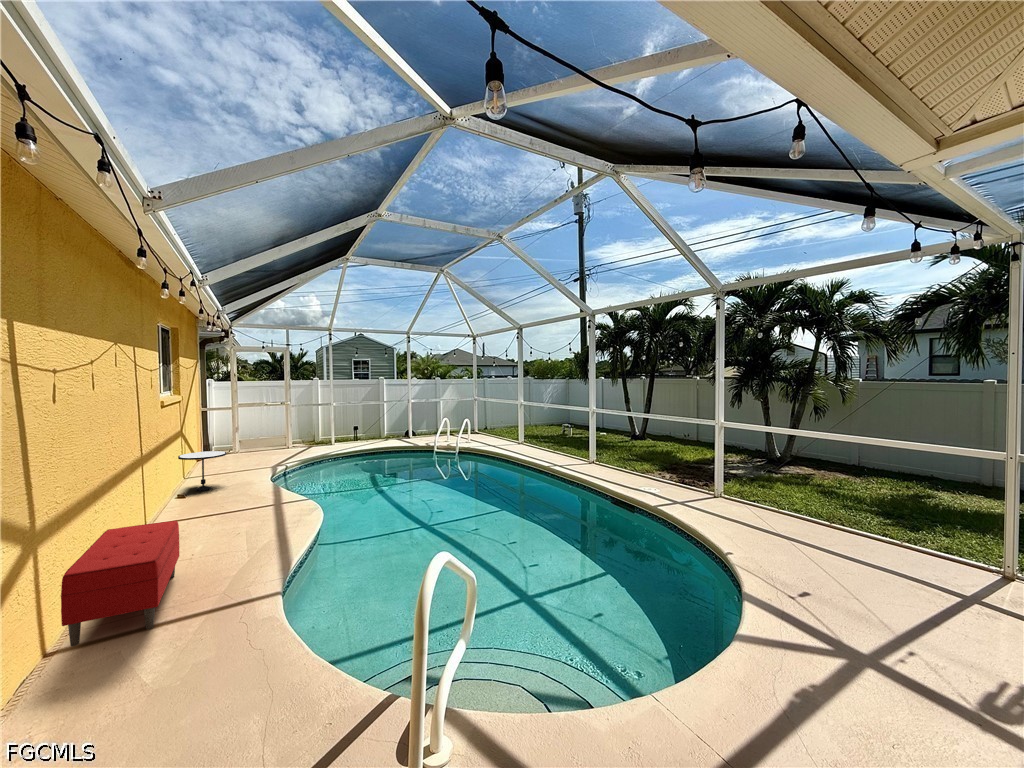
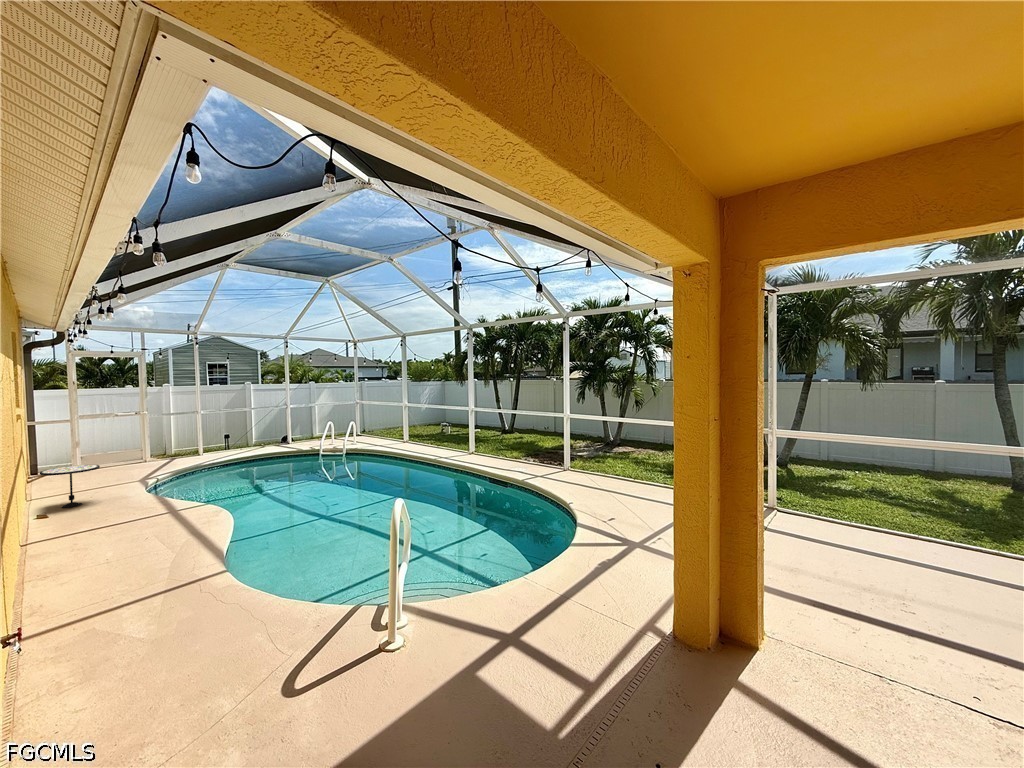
bench: present [61,521,179,647] -> none [30,523,123,632]

